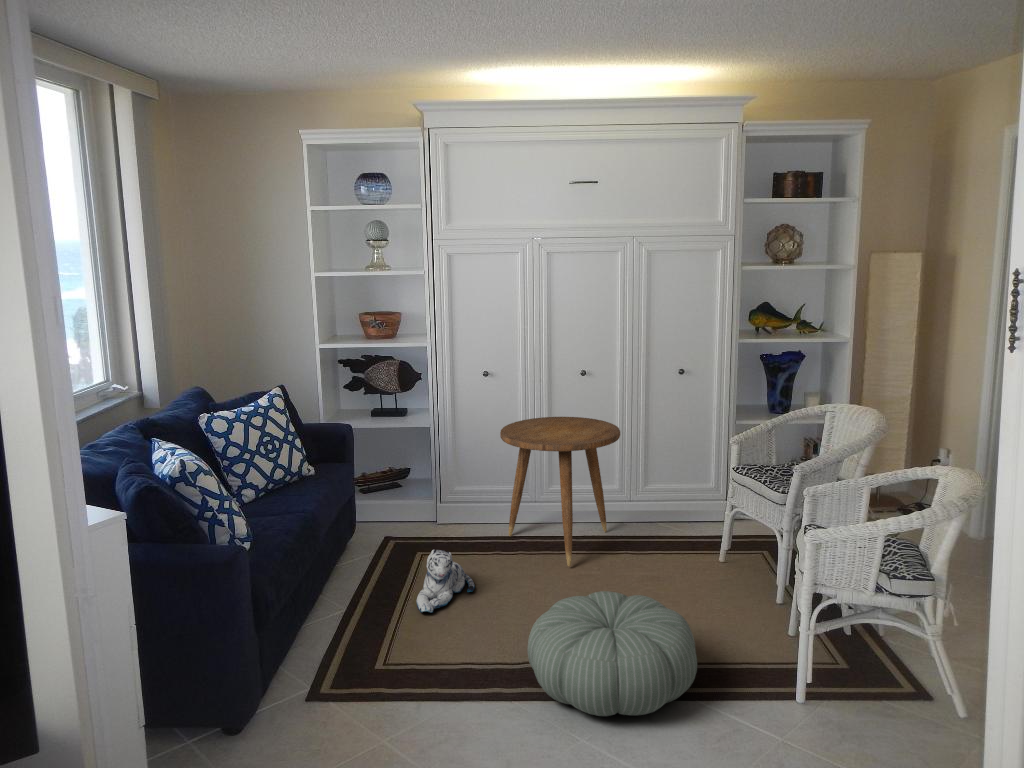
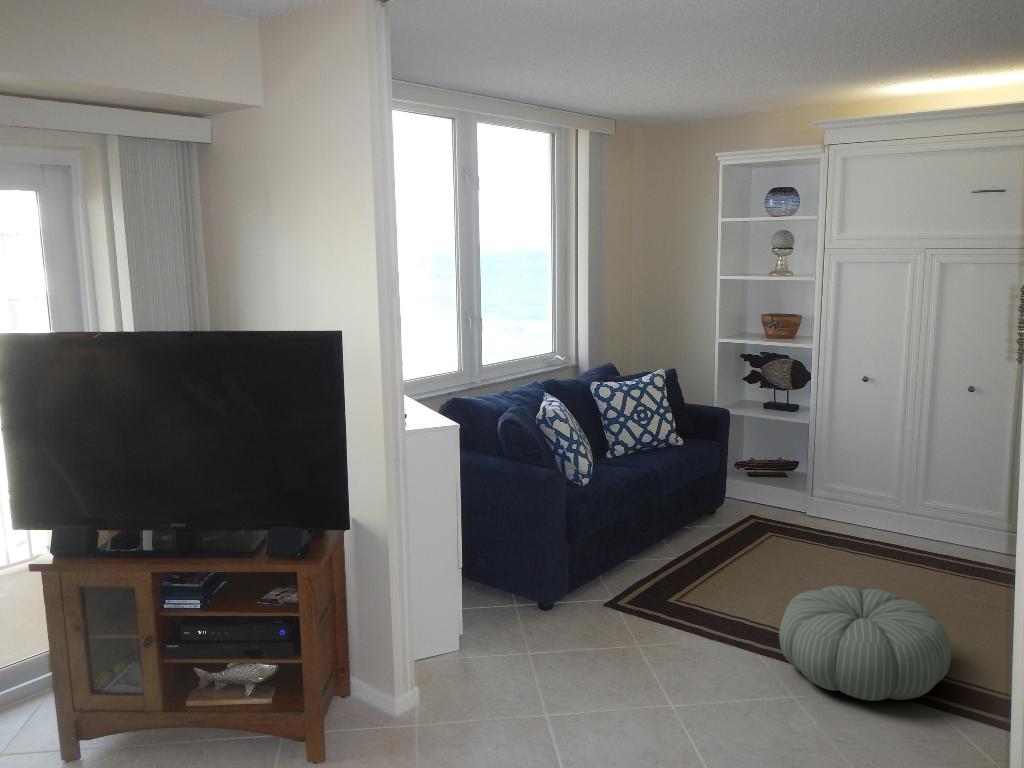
side table: present [500,417,620,567] -> none [855,429,988,577]
plush toy: present [416,550,475,613] -> none [731,525,797,578]

